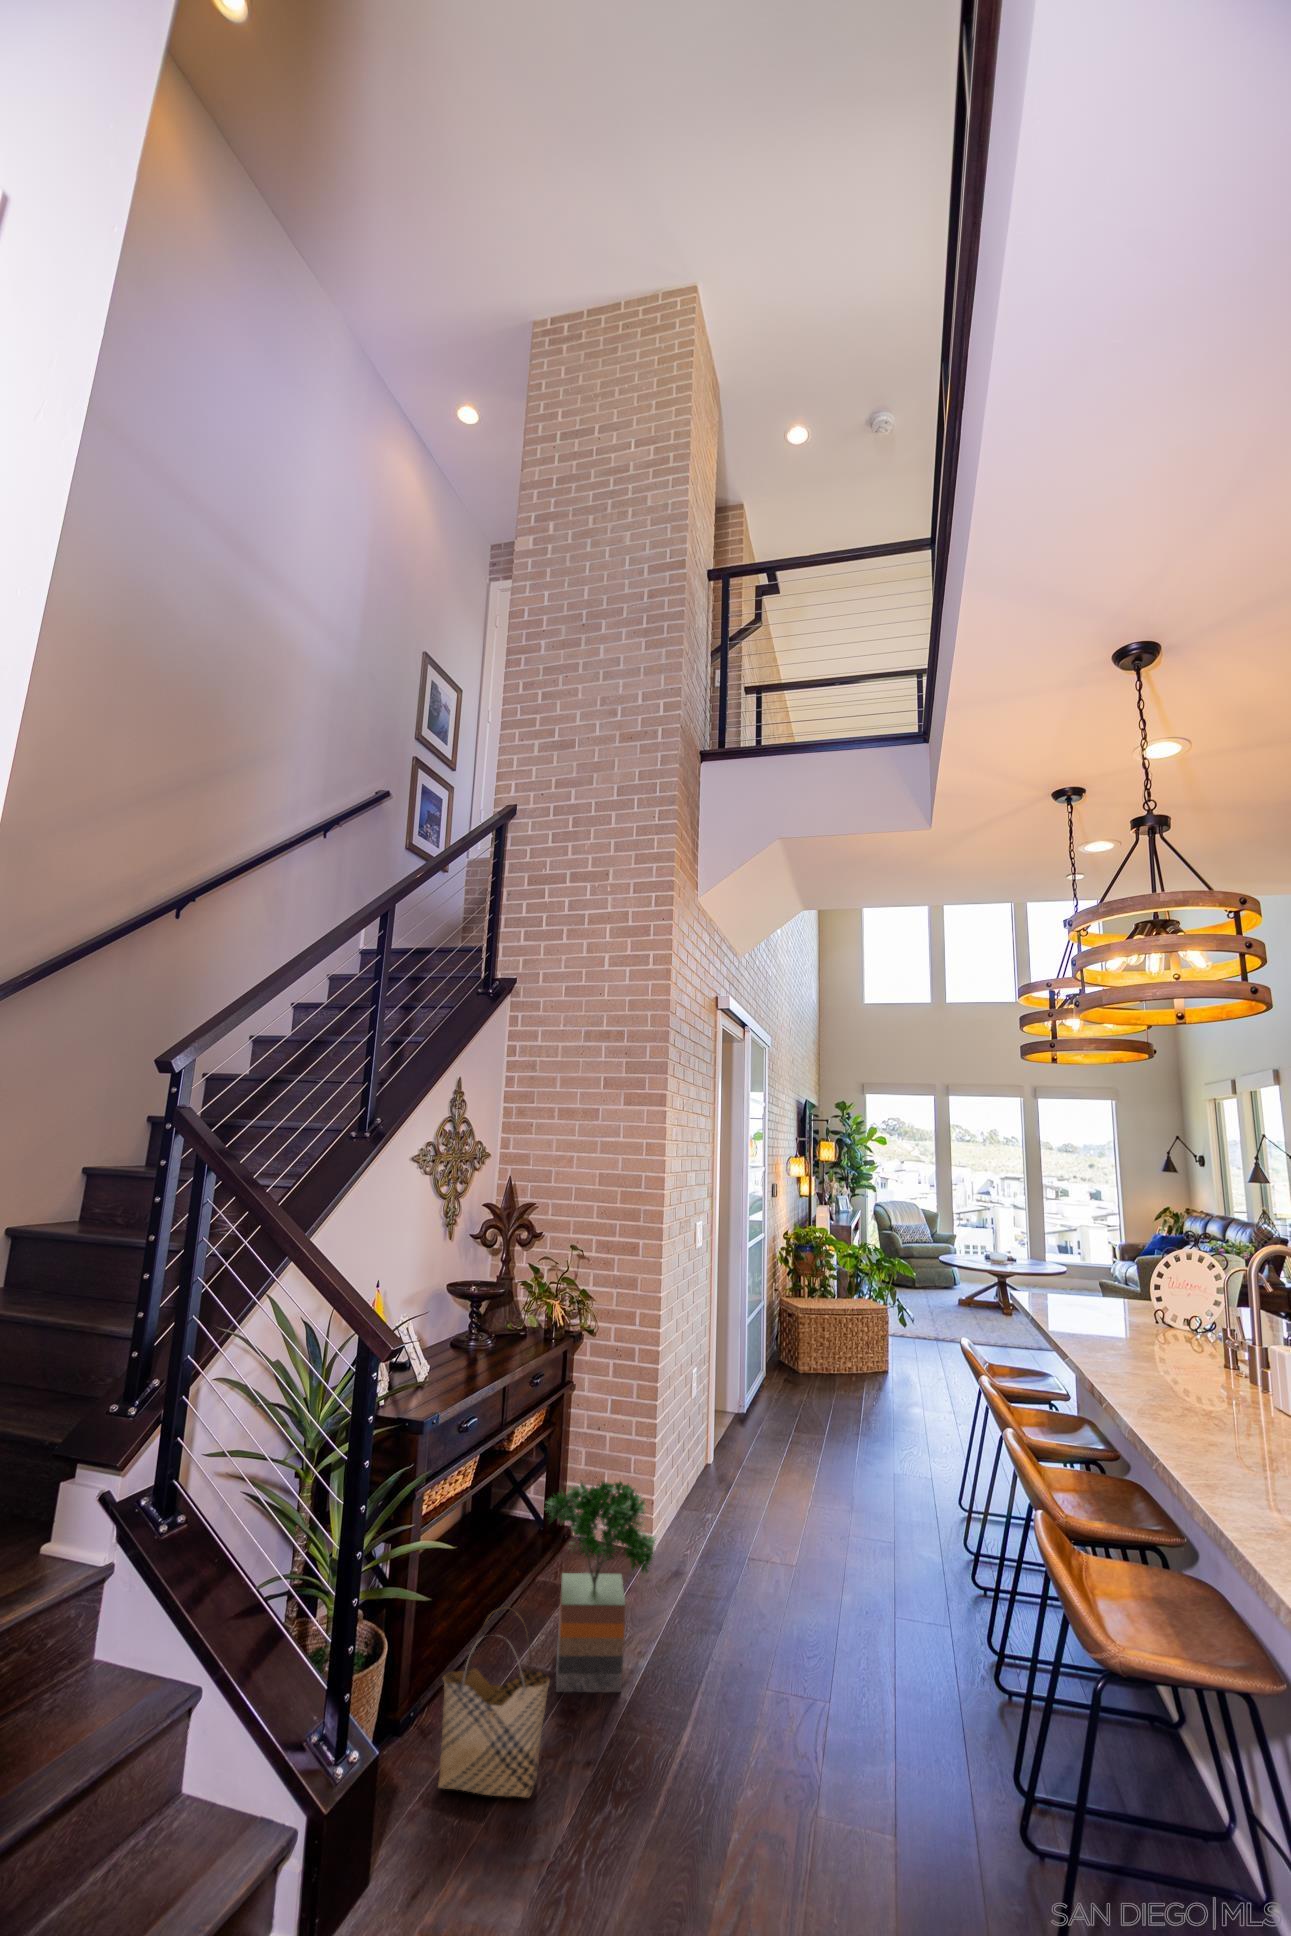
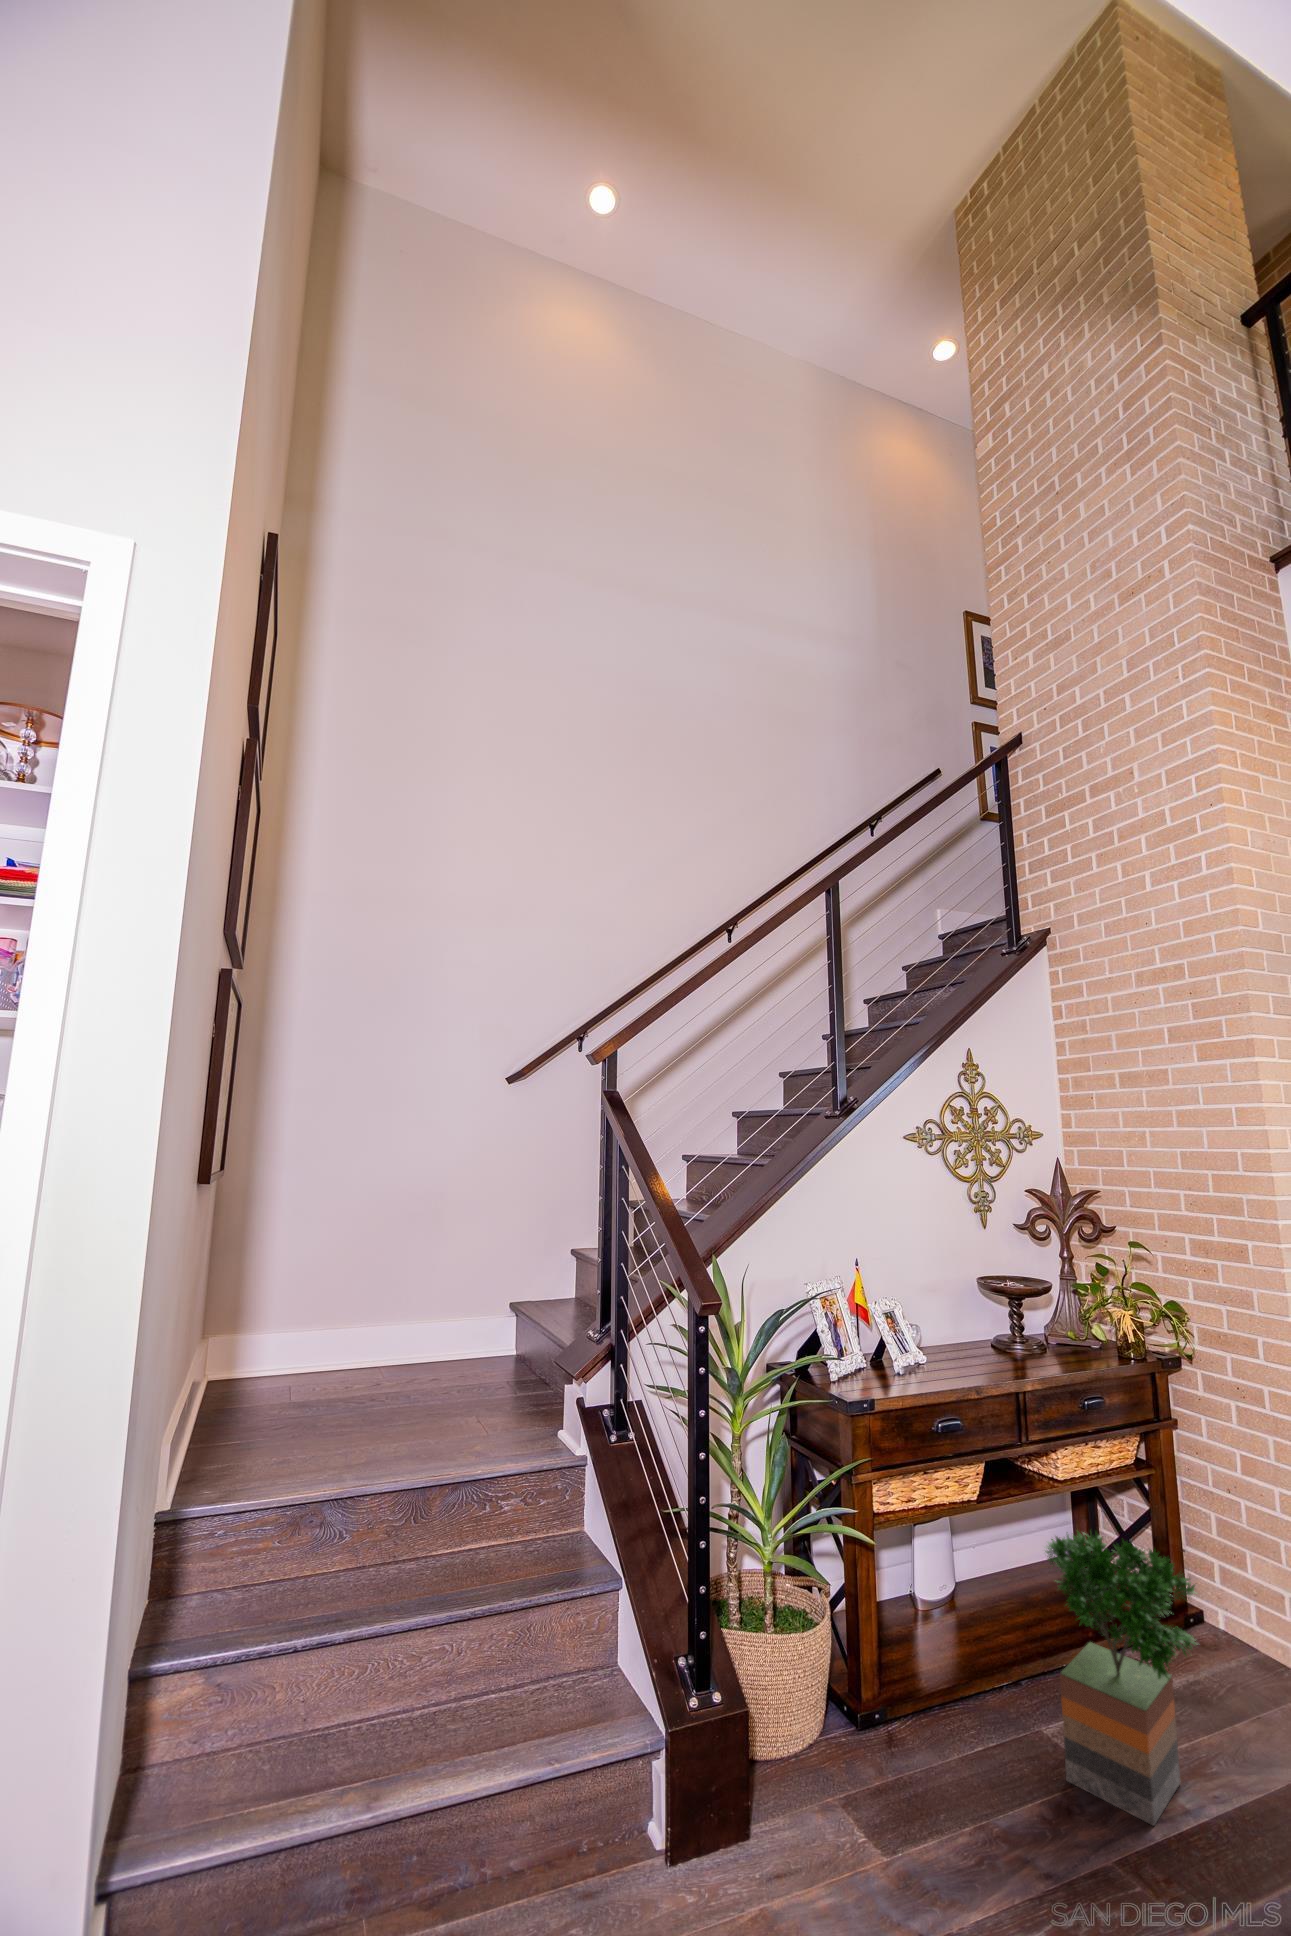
woven basket: present [438,1606,550,1798] -> none [865,1631,978,1862]

